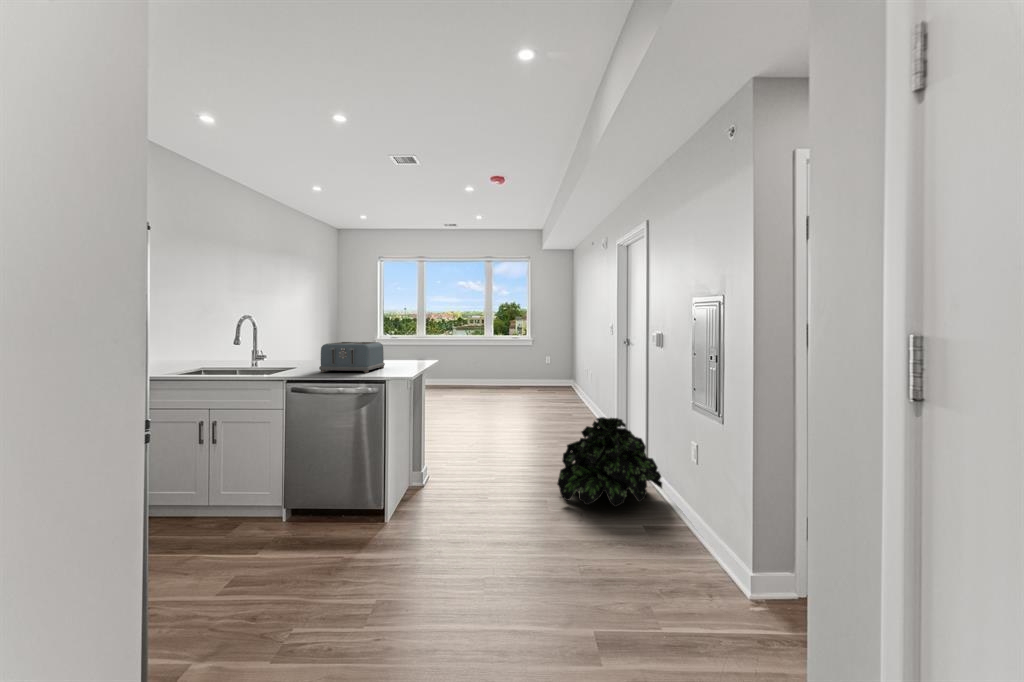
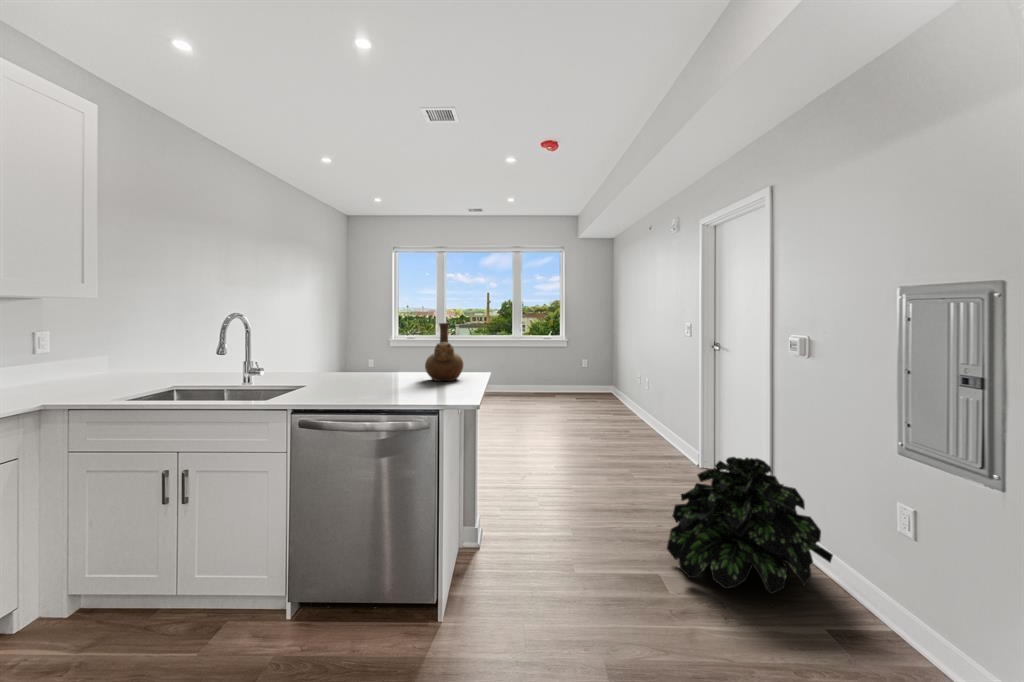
vase: none [385,322,413,364] -> present [425,323,463,381]
toaster: present [319,342,385,373] -> none [339,351,428,398]

